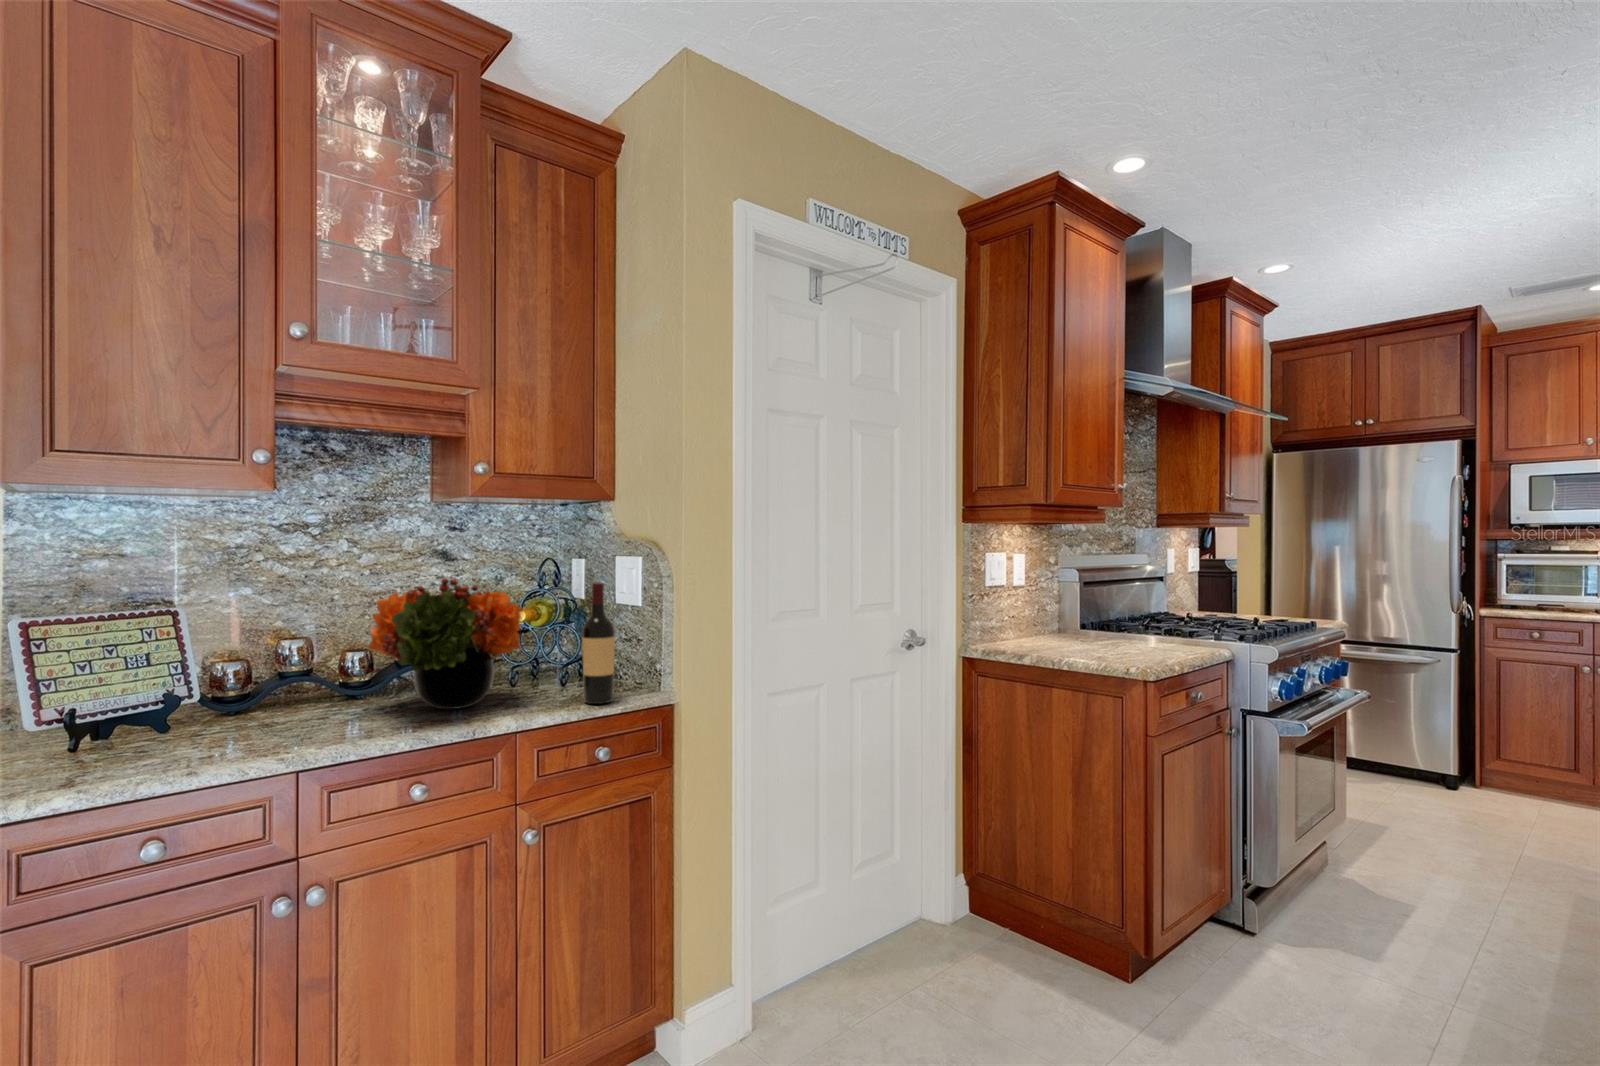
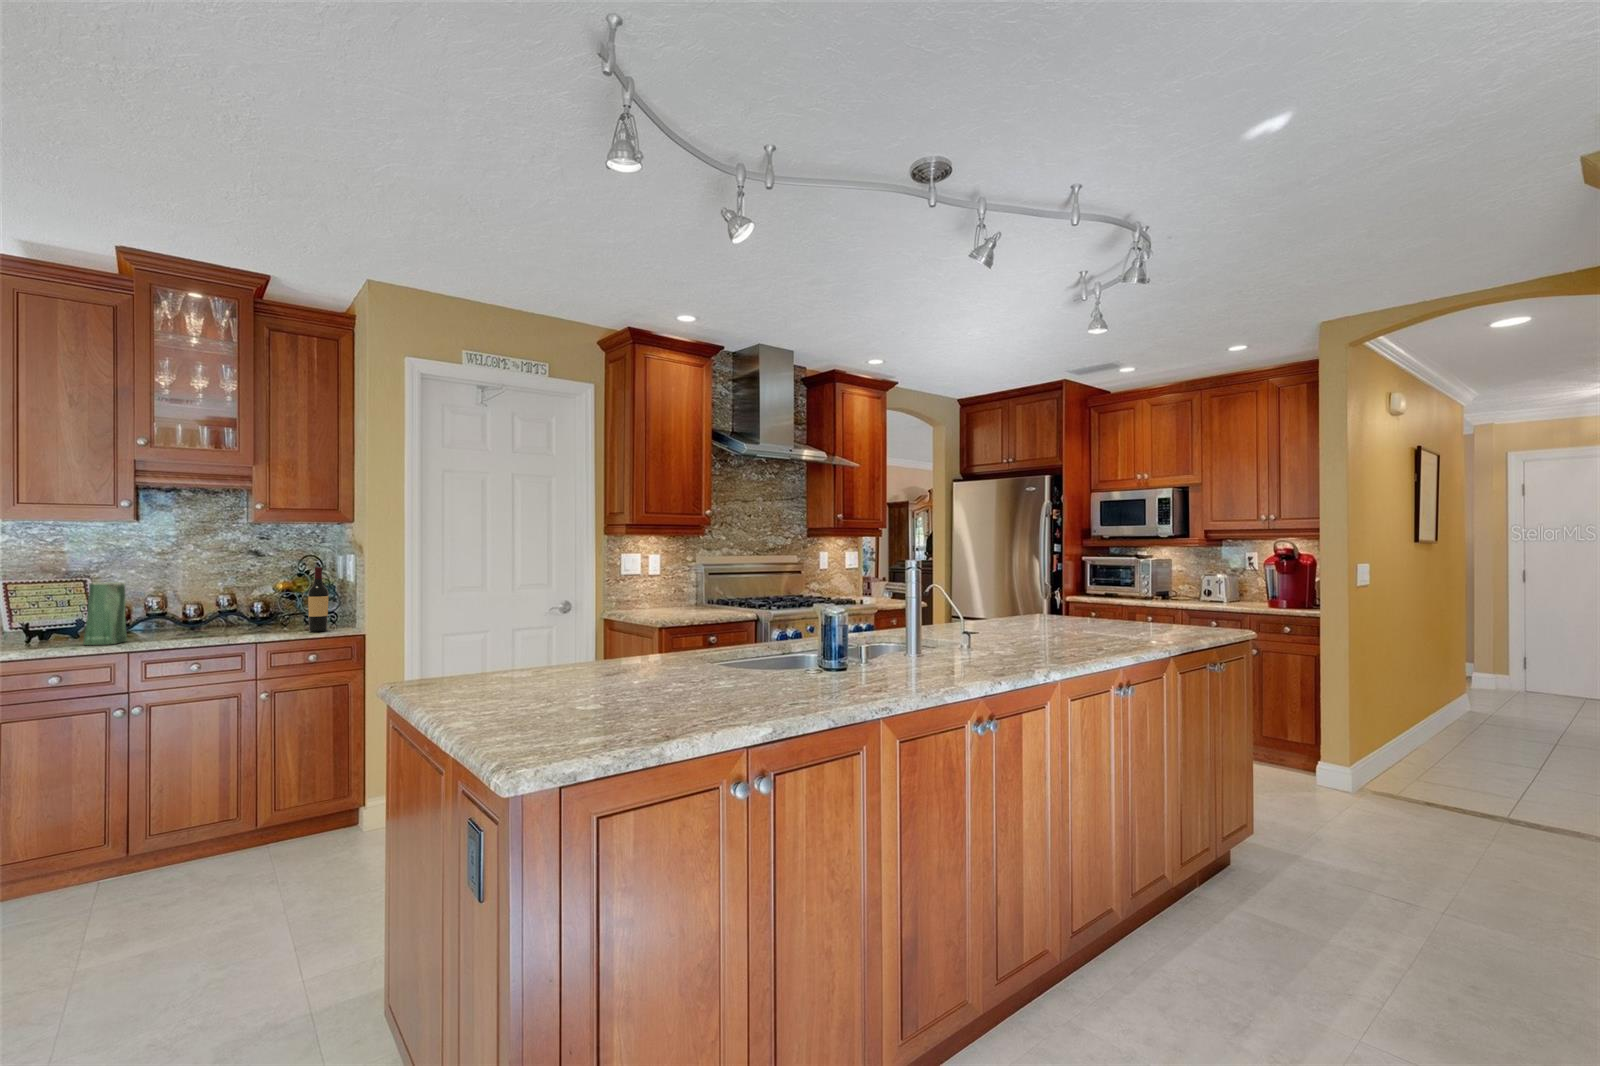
flower arrangement: present [369,578,523,709] -> none [186,564,282,632]
vase: none [196,620,275,758] -> present [83,582,127,645]

